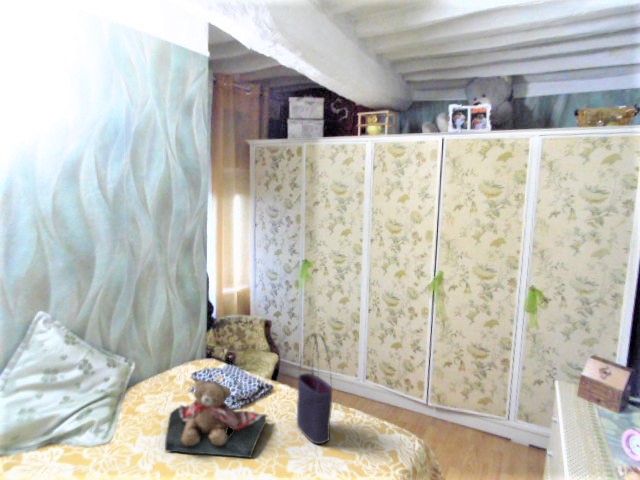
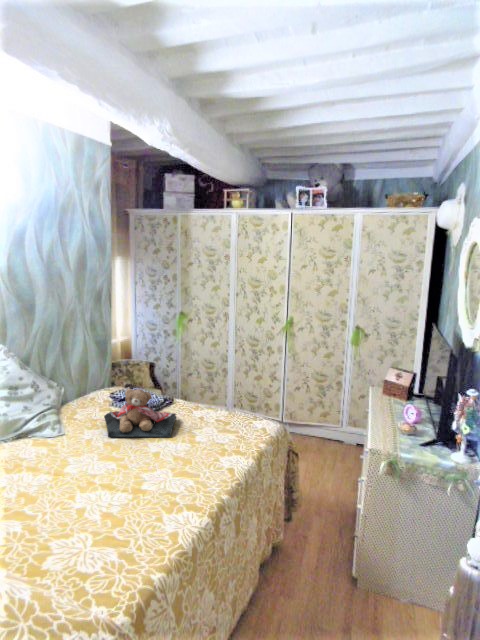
tote bag: present [297,336,332,444] -> none [197,353,224,428]

